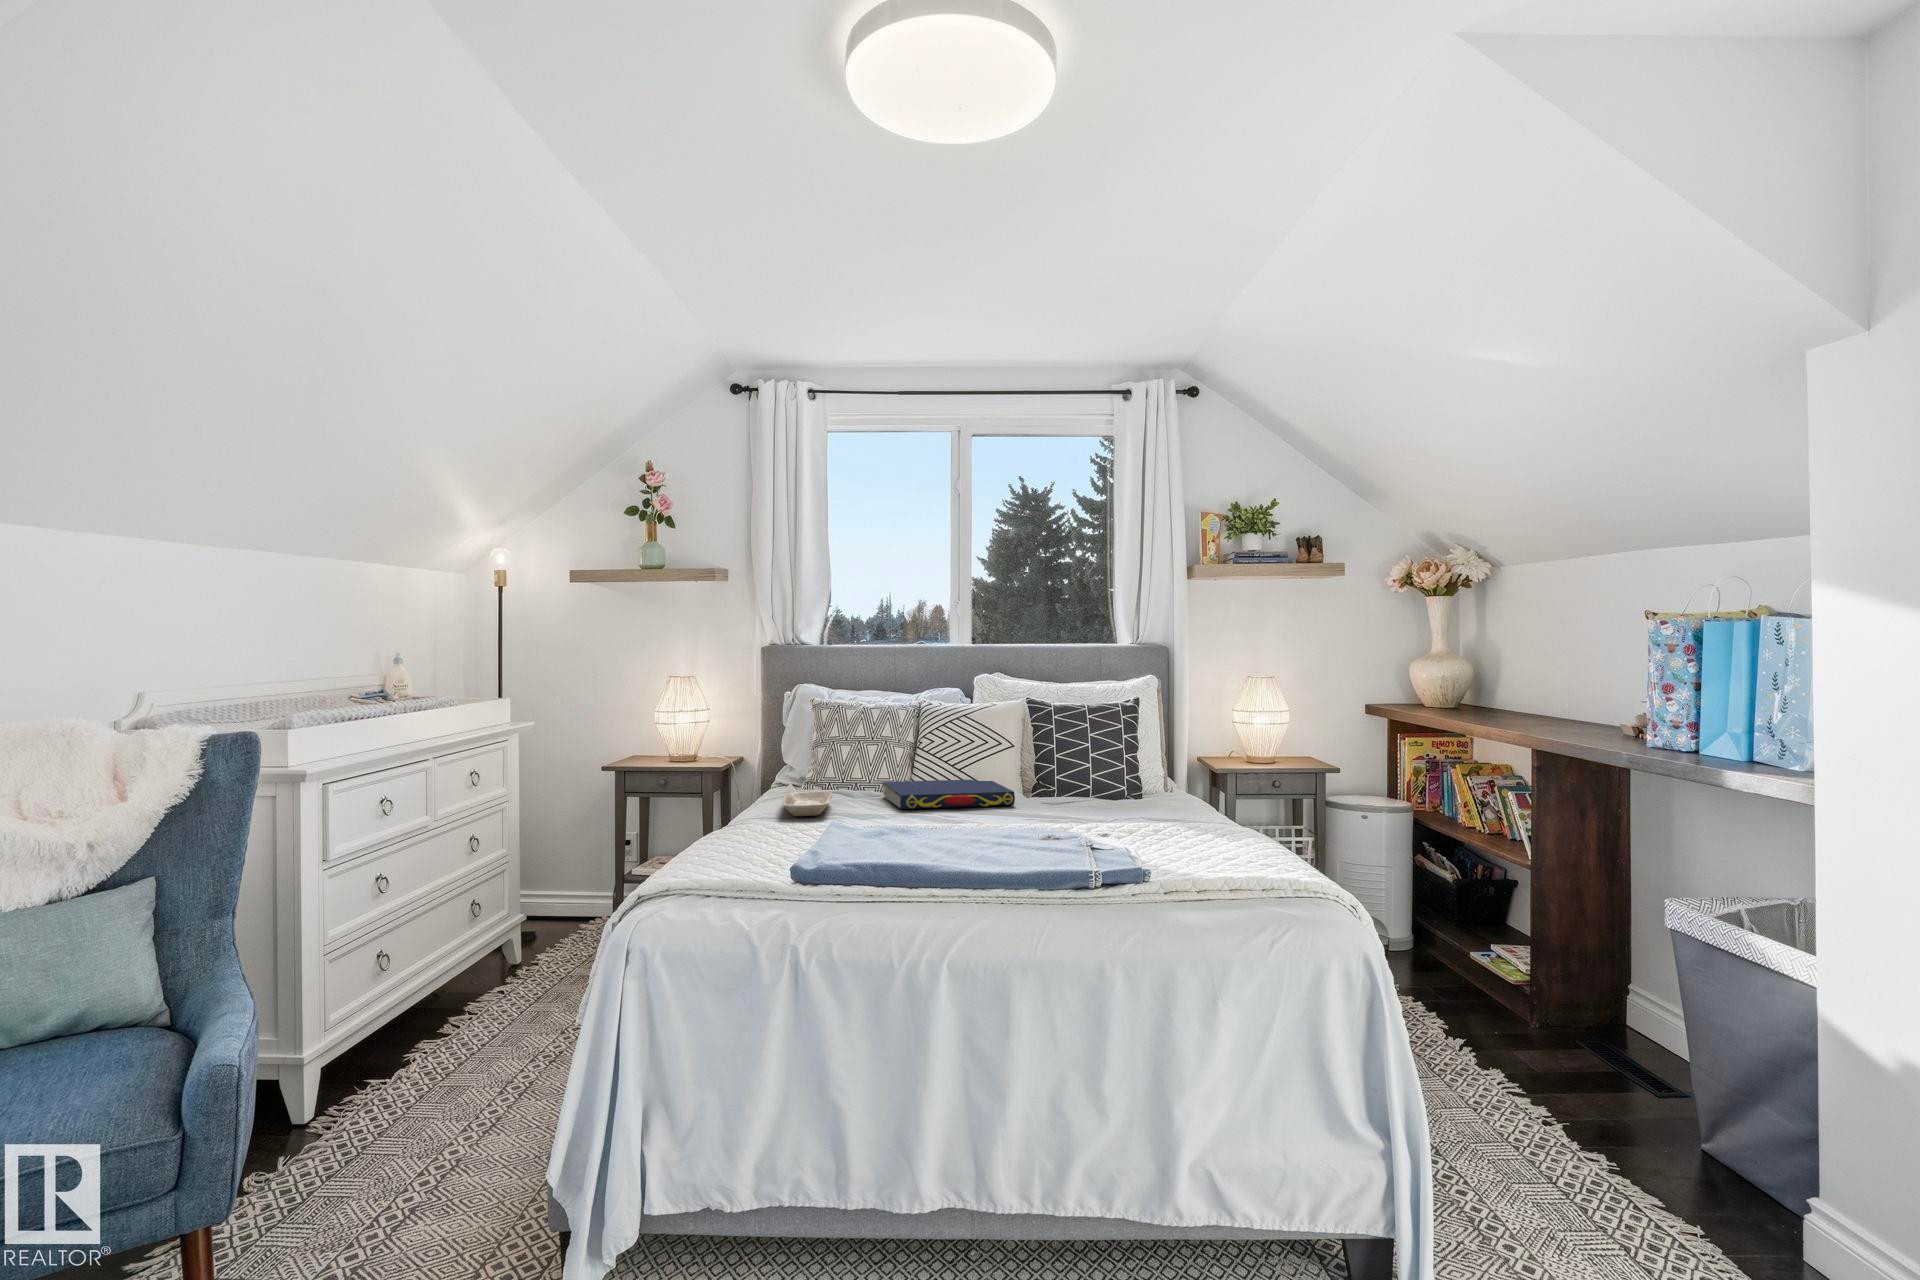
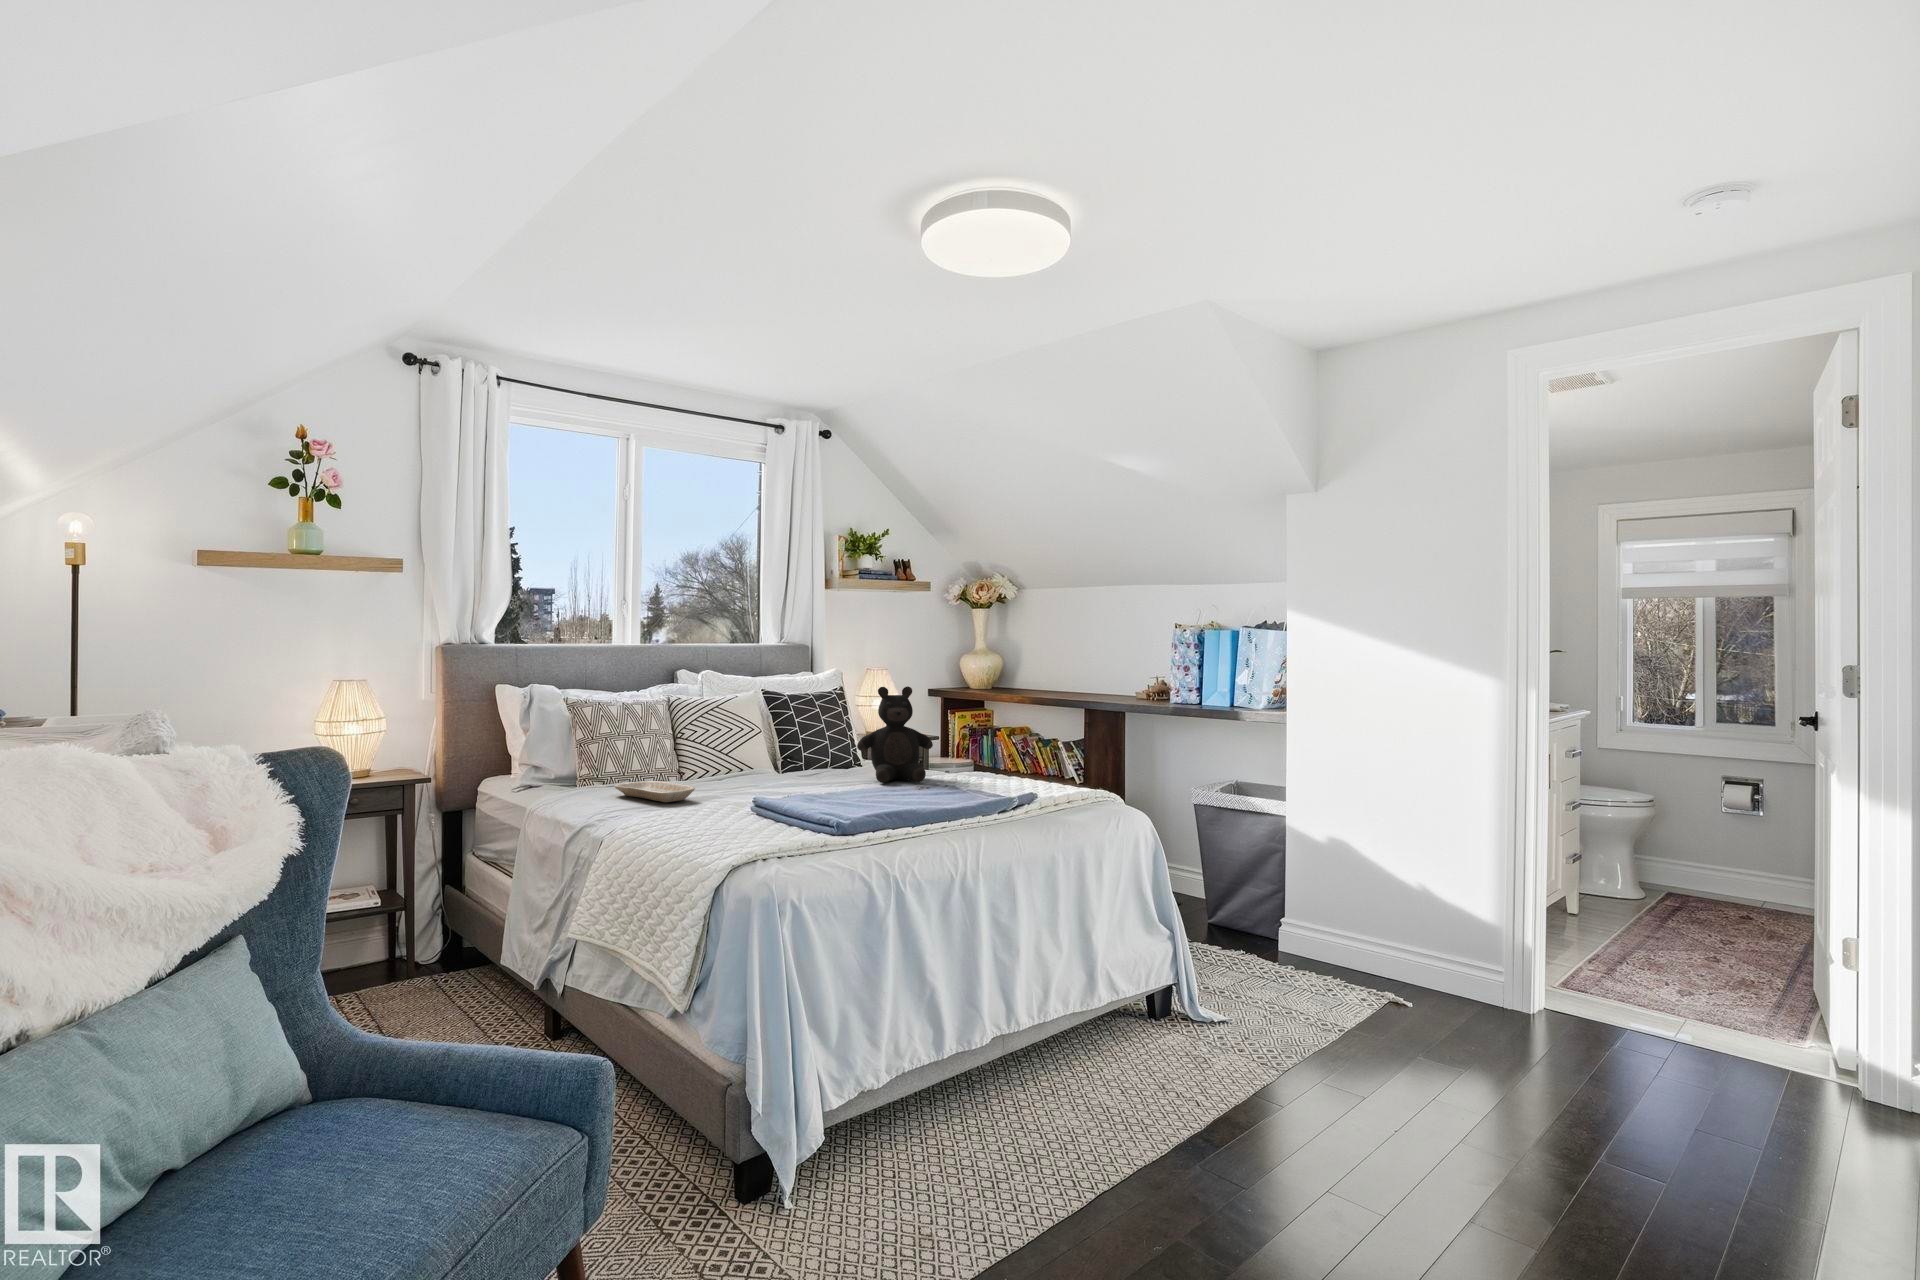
teddy bear: none [1064,698,1163,827] -> present [857,686,933,783]
book: present [883,779,1015,809] -> none [674,760,801,788]

